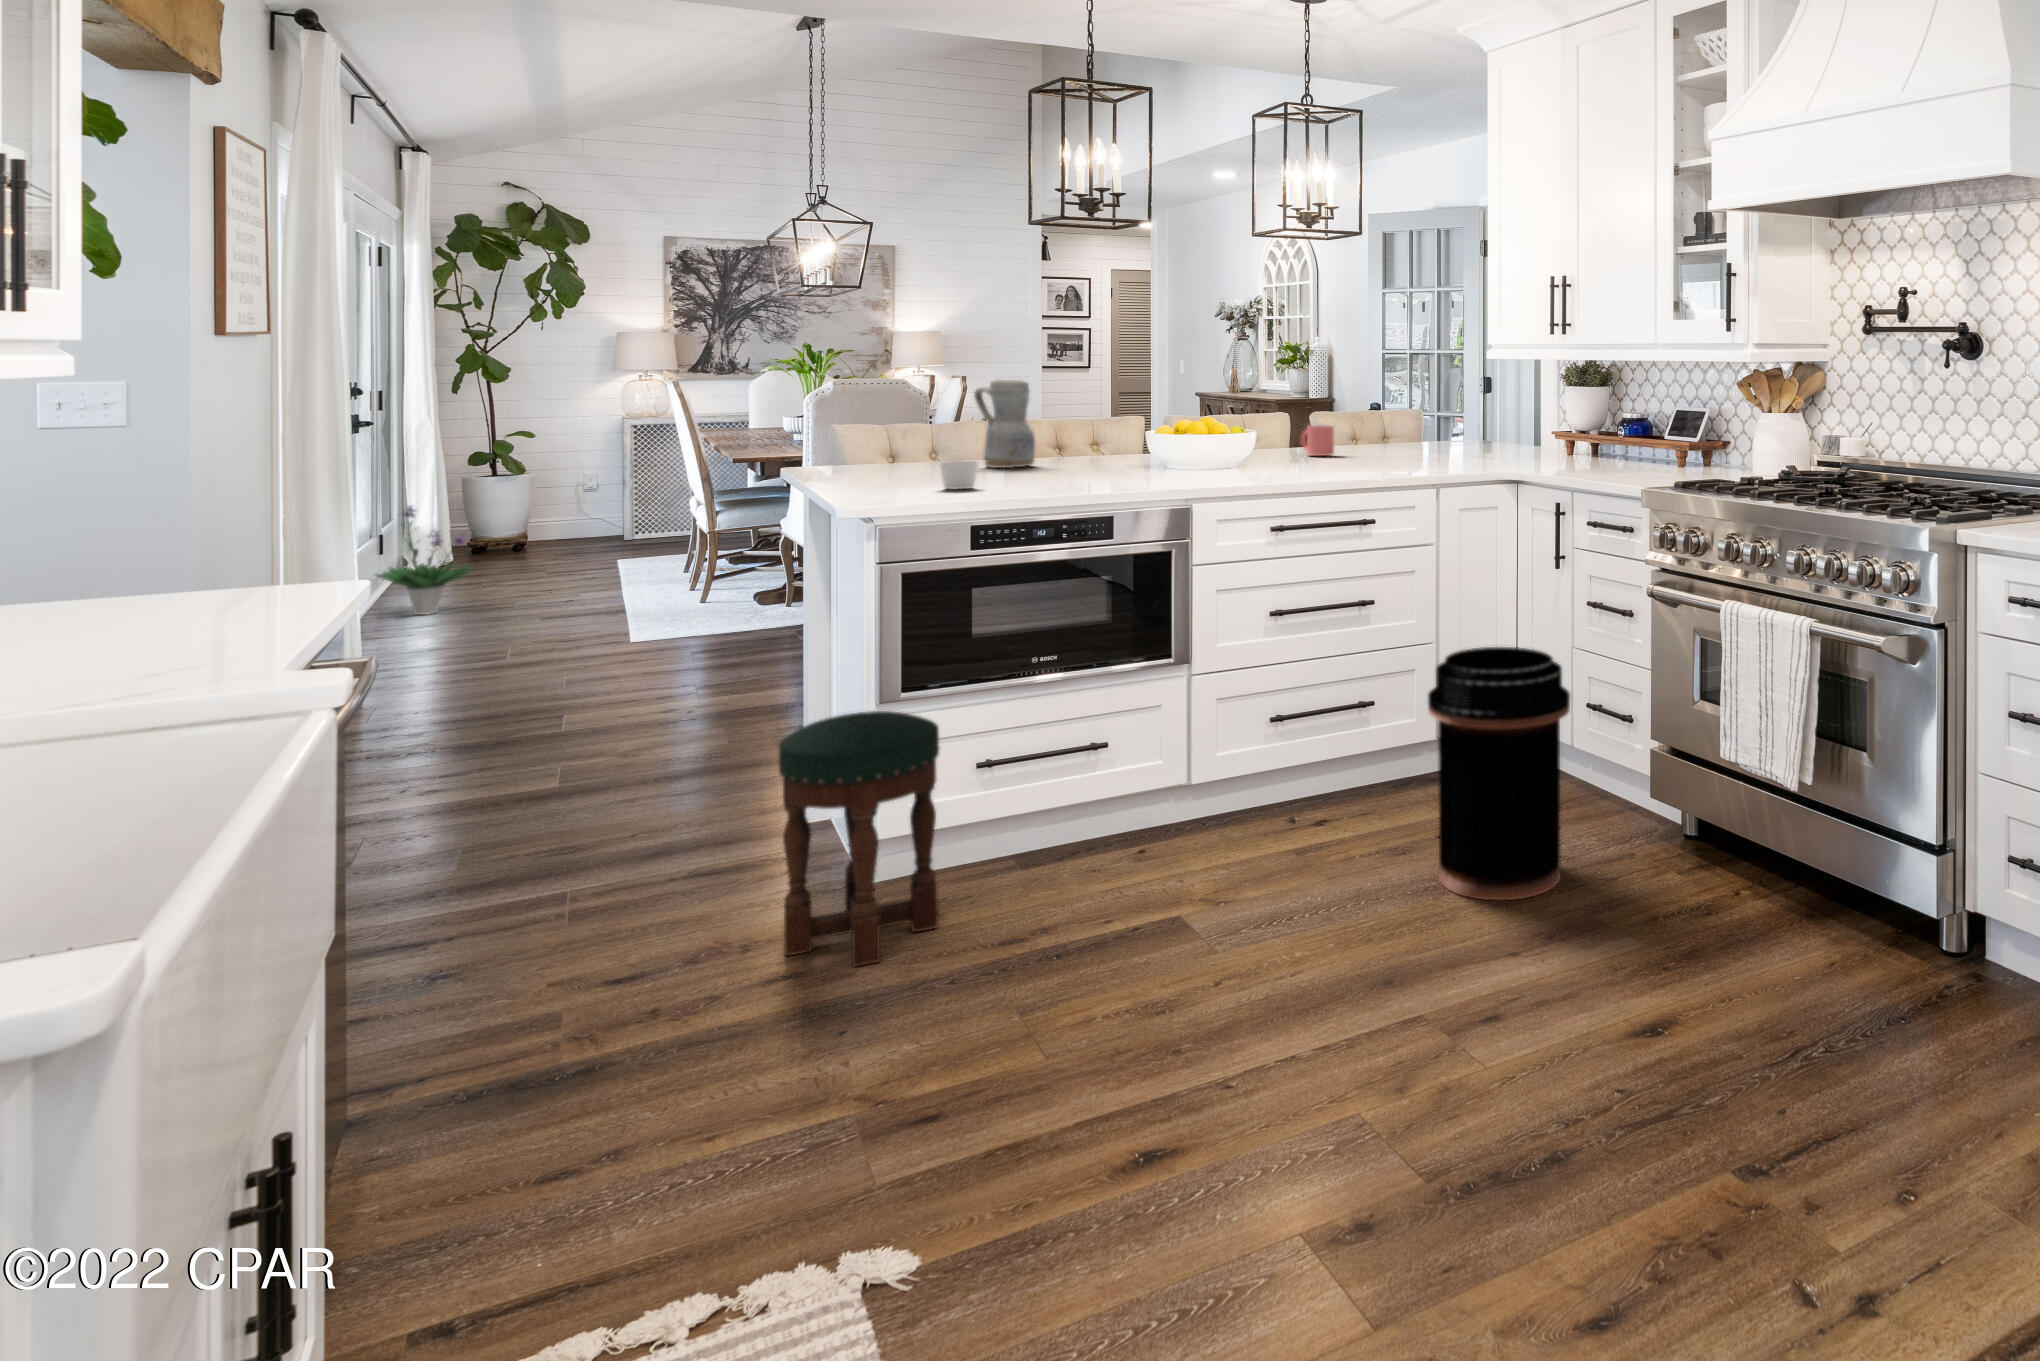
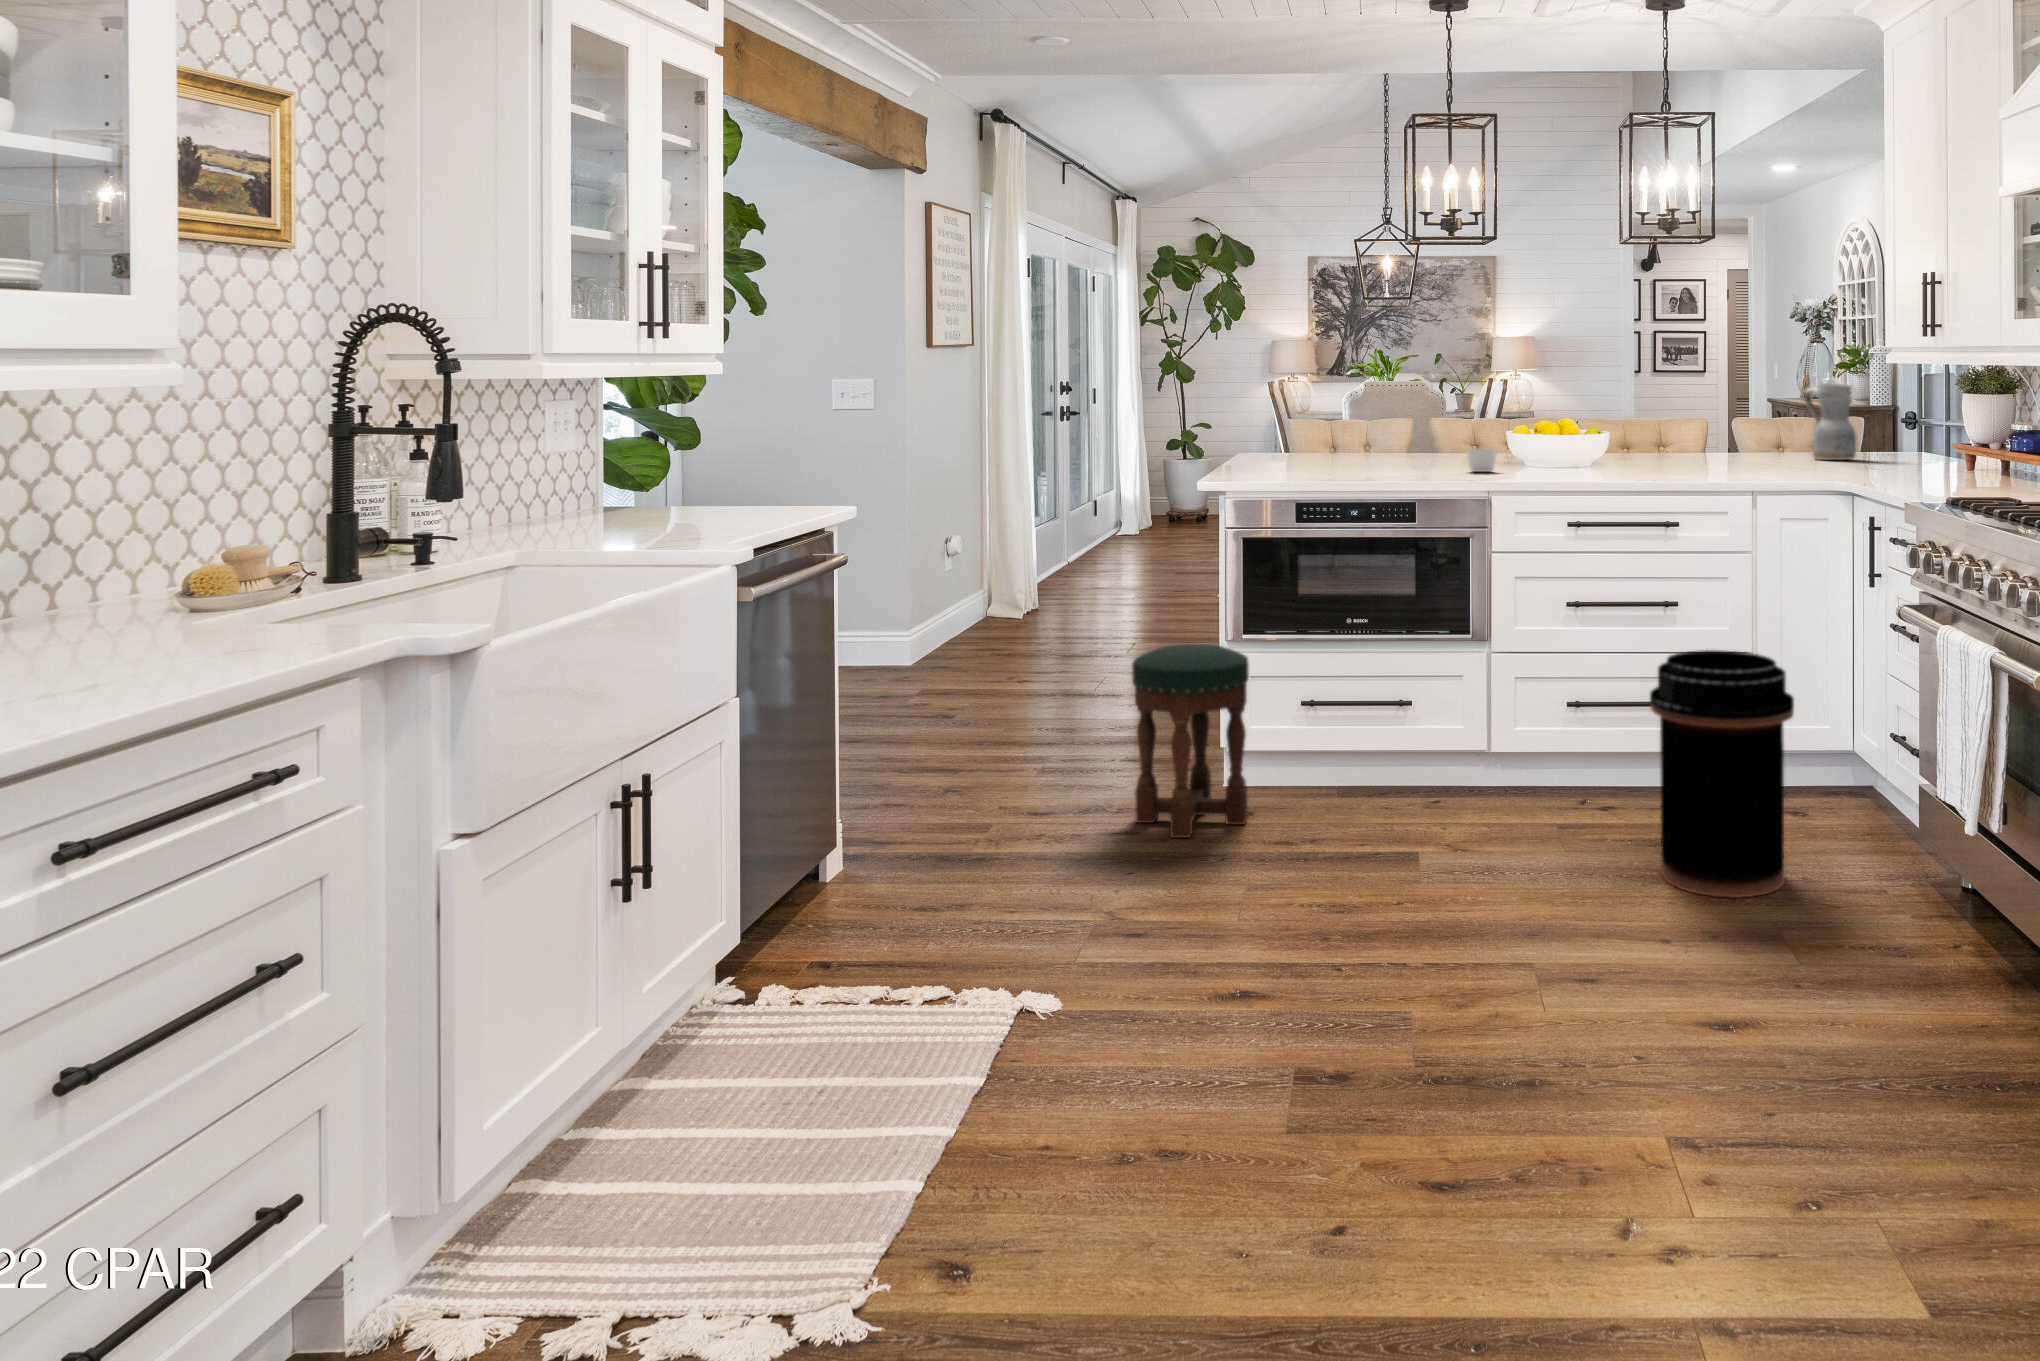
ceramic pitcher: present [974,380,1035,468] -> present [1804,383,1856,460]
mug: present [1301,424,1334,456] -> none [1680,430,1710,461]
candle: present [939,461,978,489] -> present [1467,449,1497,472]
potted plant: present [376,506,472,615] -> none [1069,478,1136,567]

